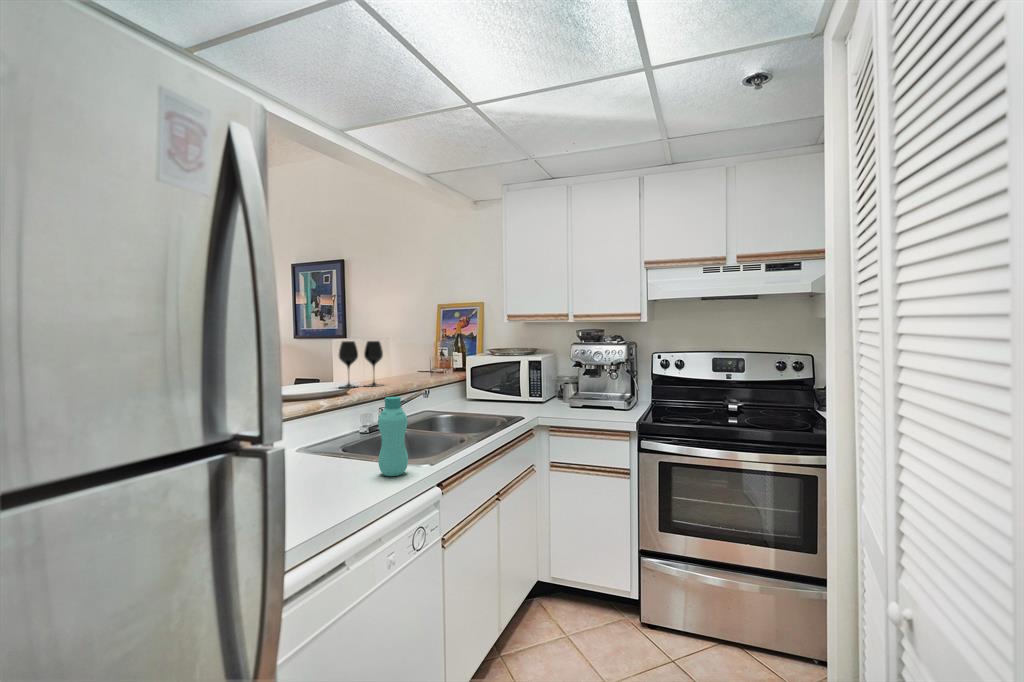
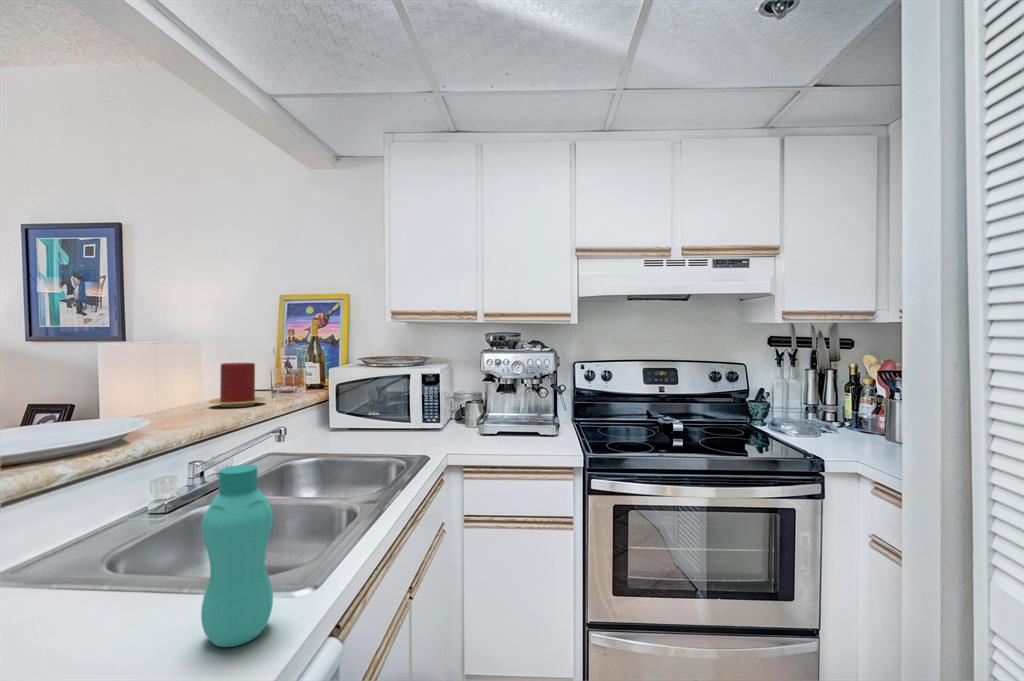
wine glass: present [339,341,383,388] -> none [105,345,196,428]
candle: none [392,352,425,381] -> present [209,363,266,407]

